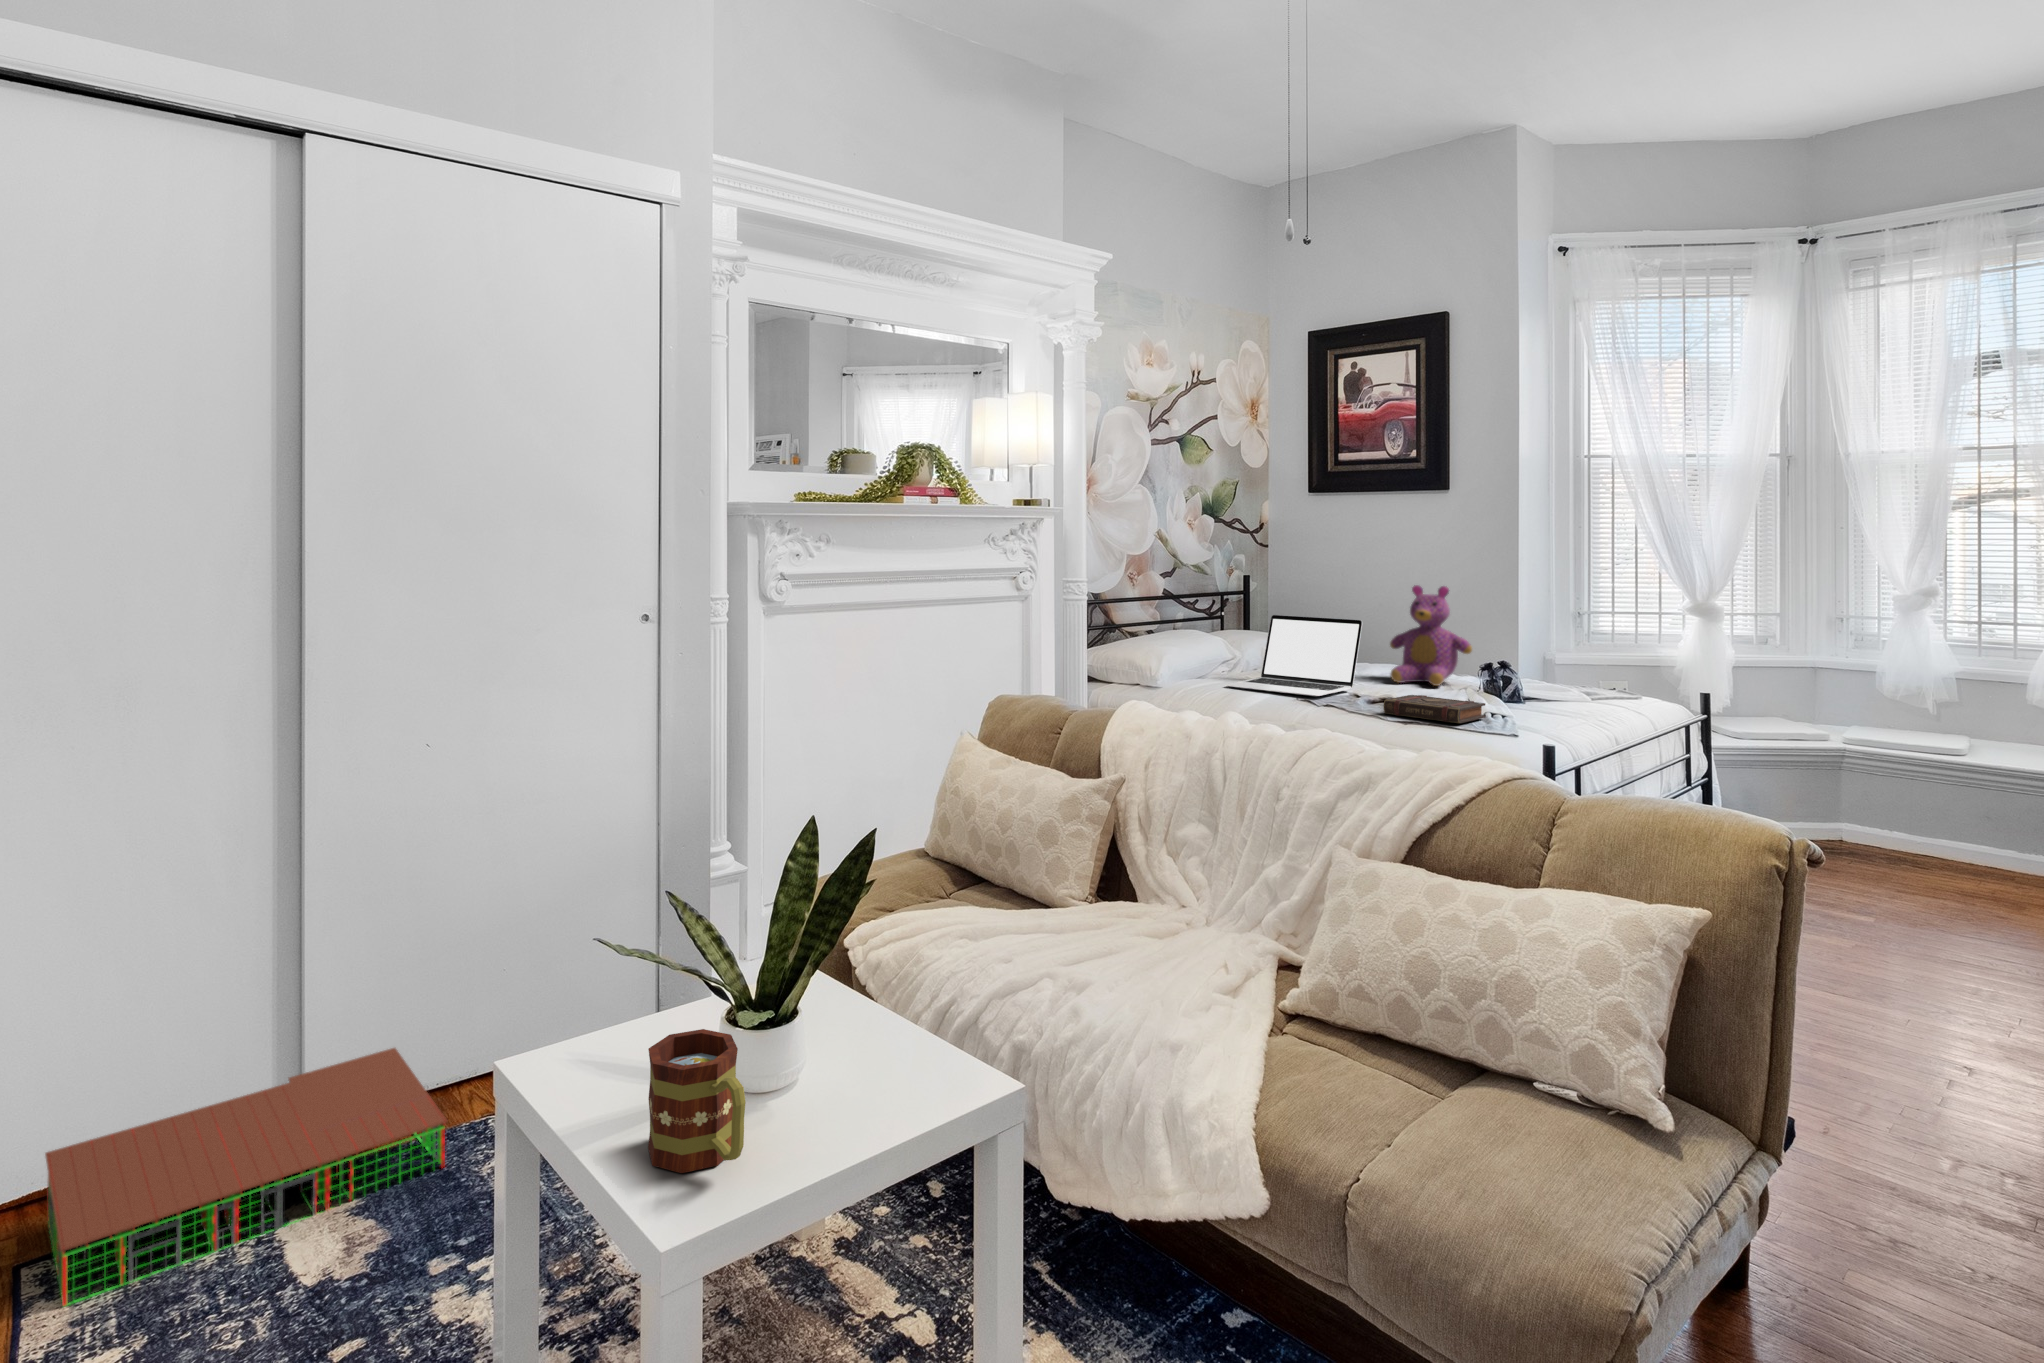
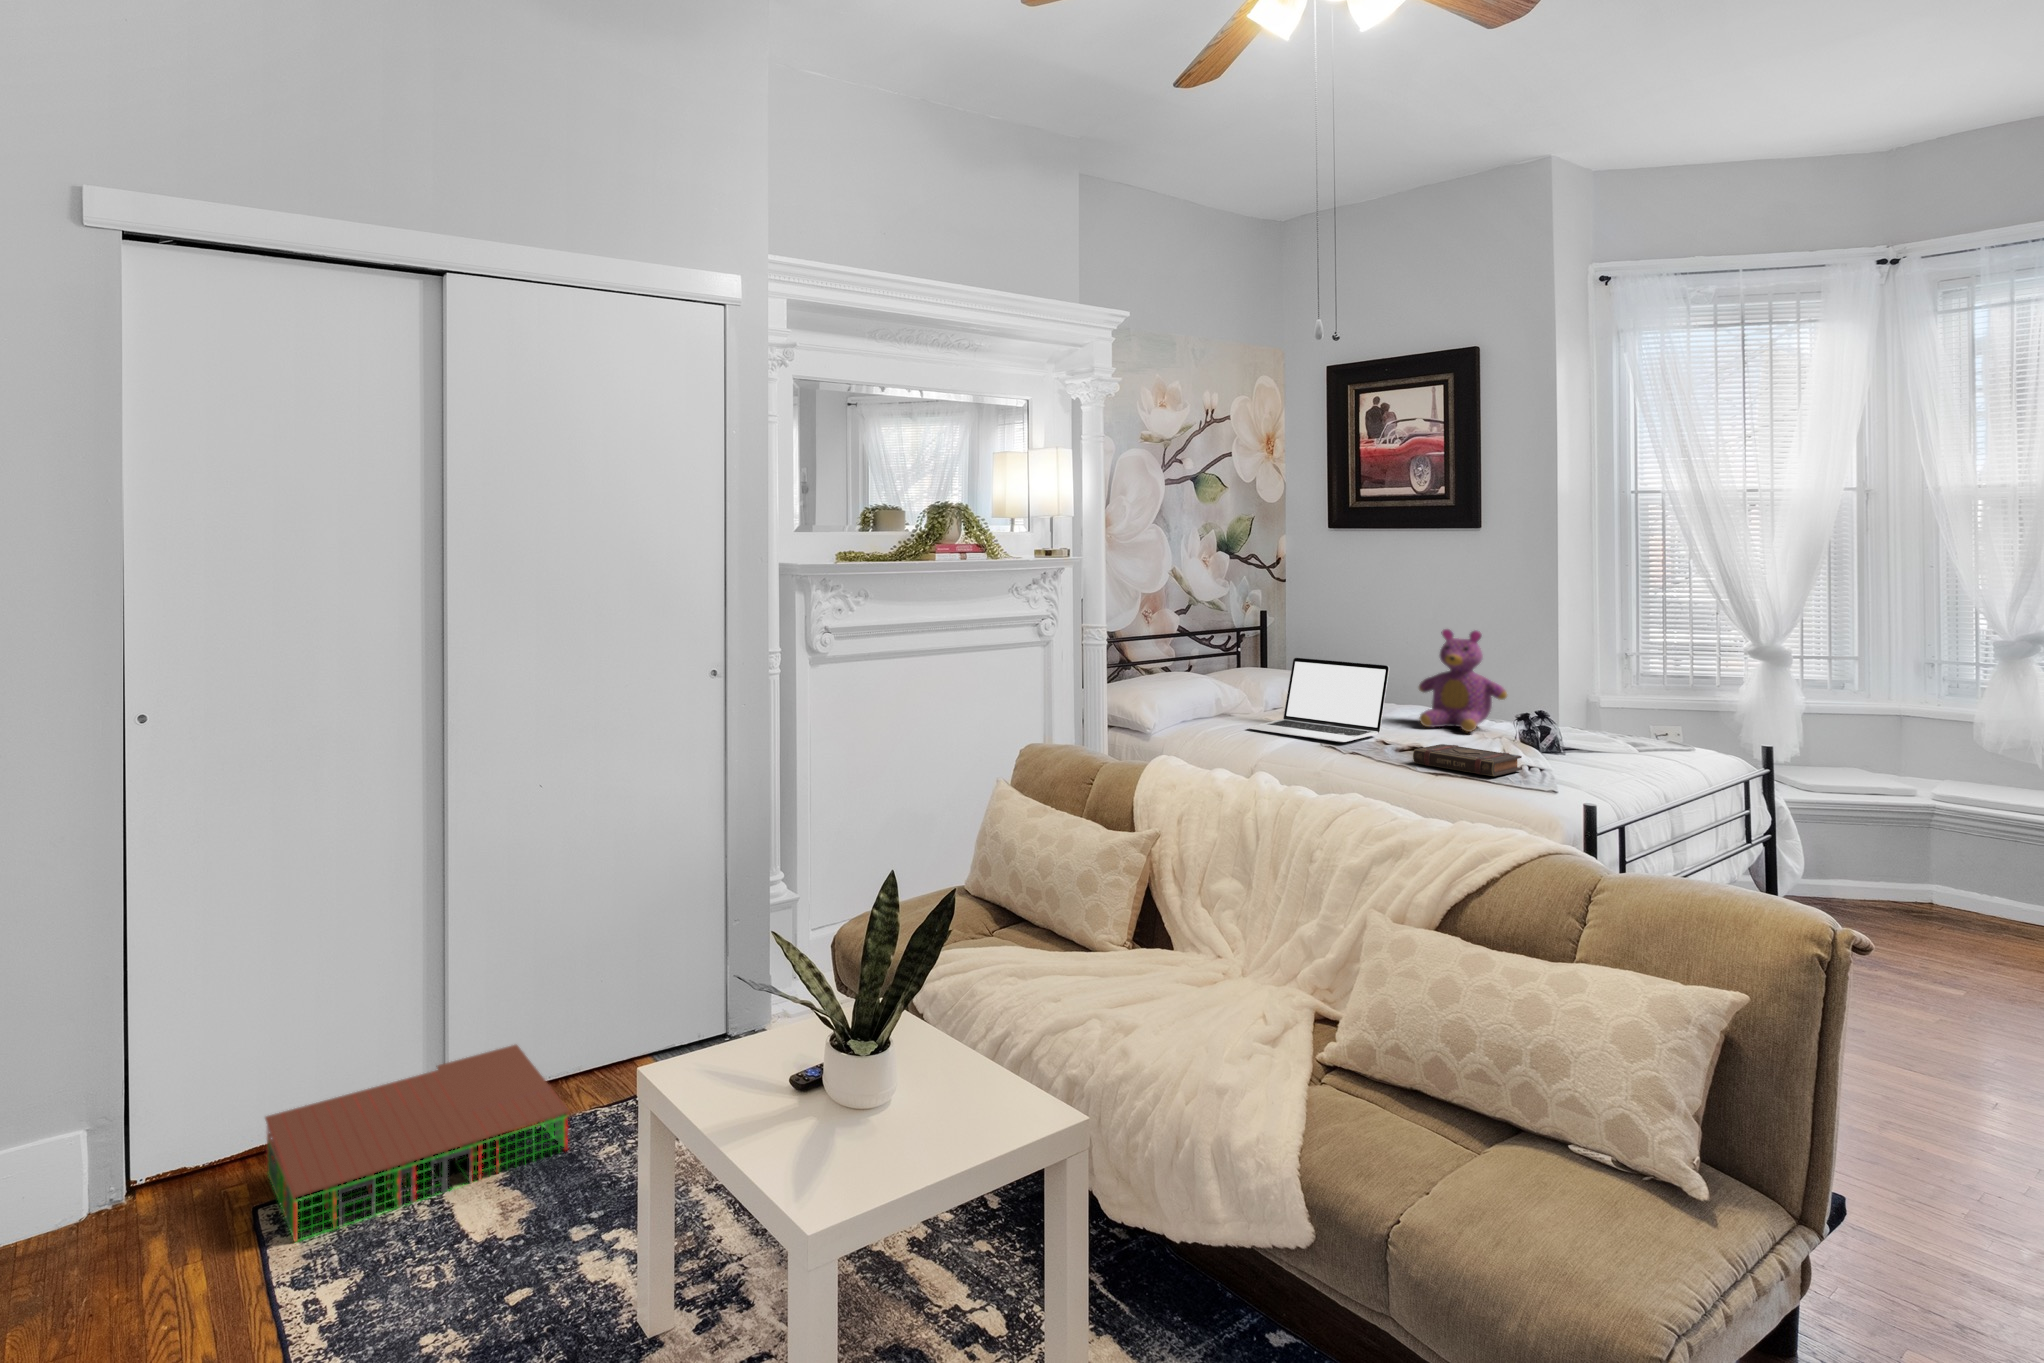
mug: present [648,1029,746,1173] -> none [778,1054,862,1173]

